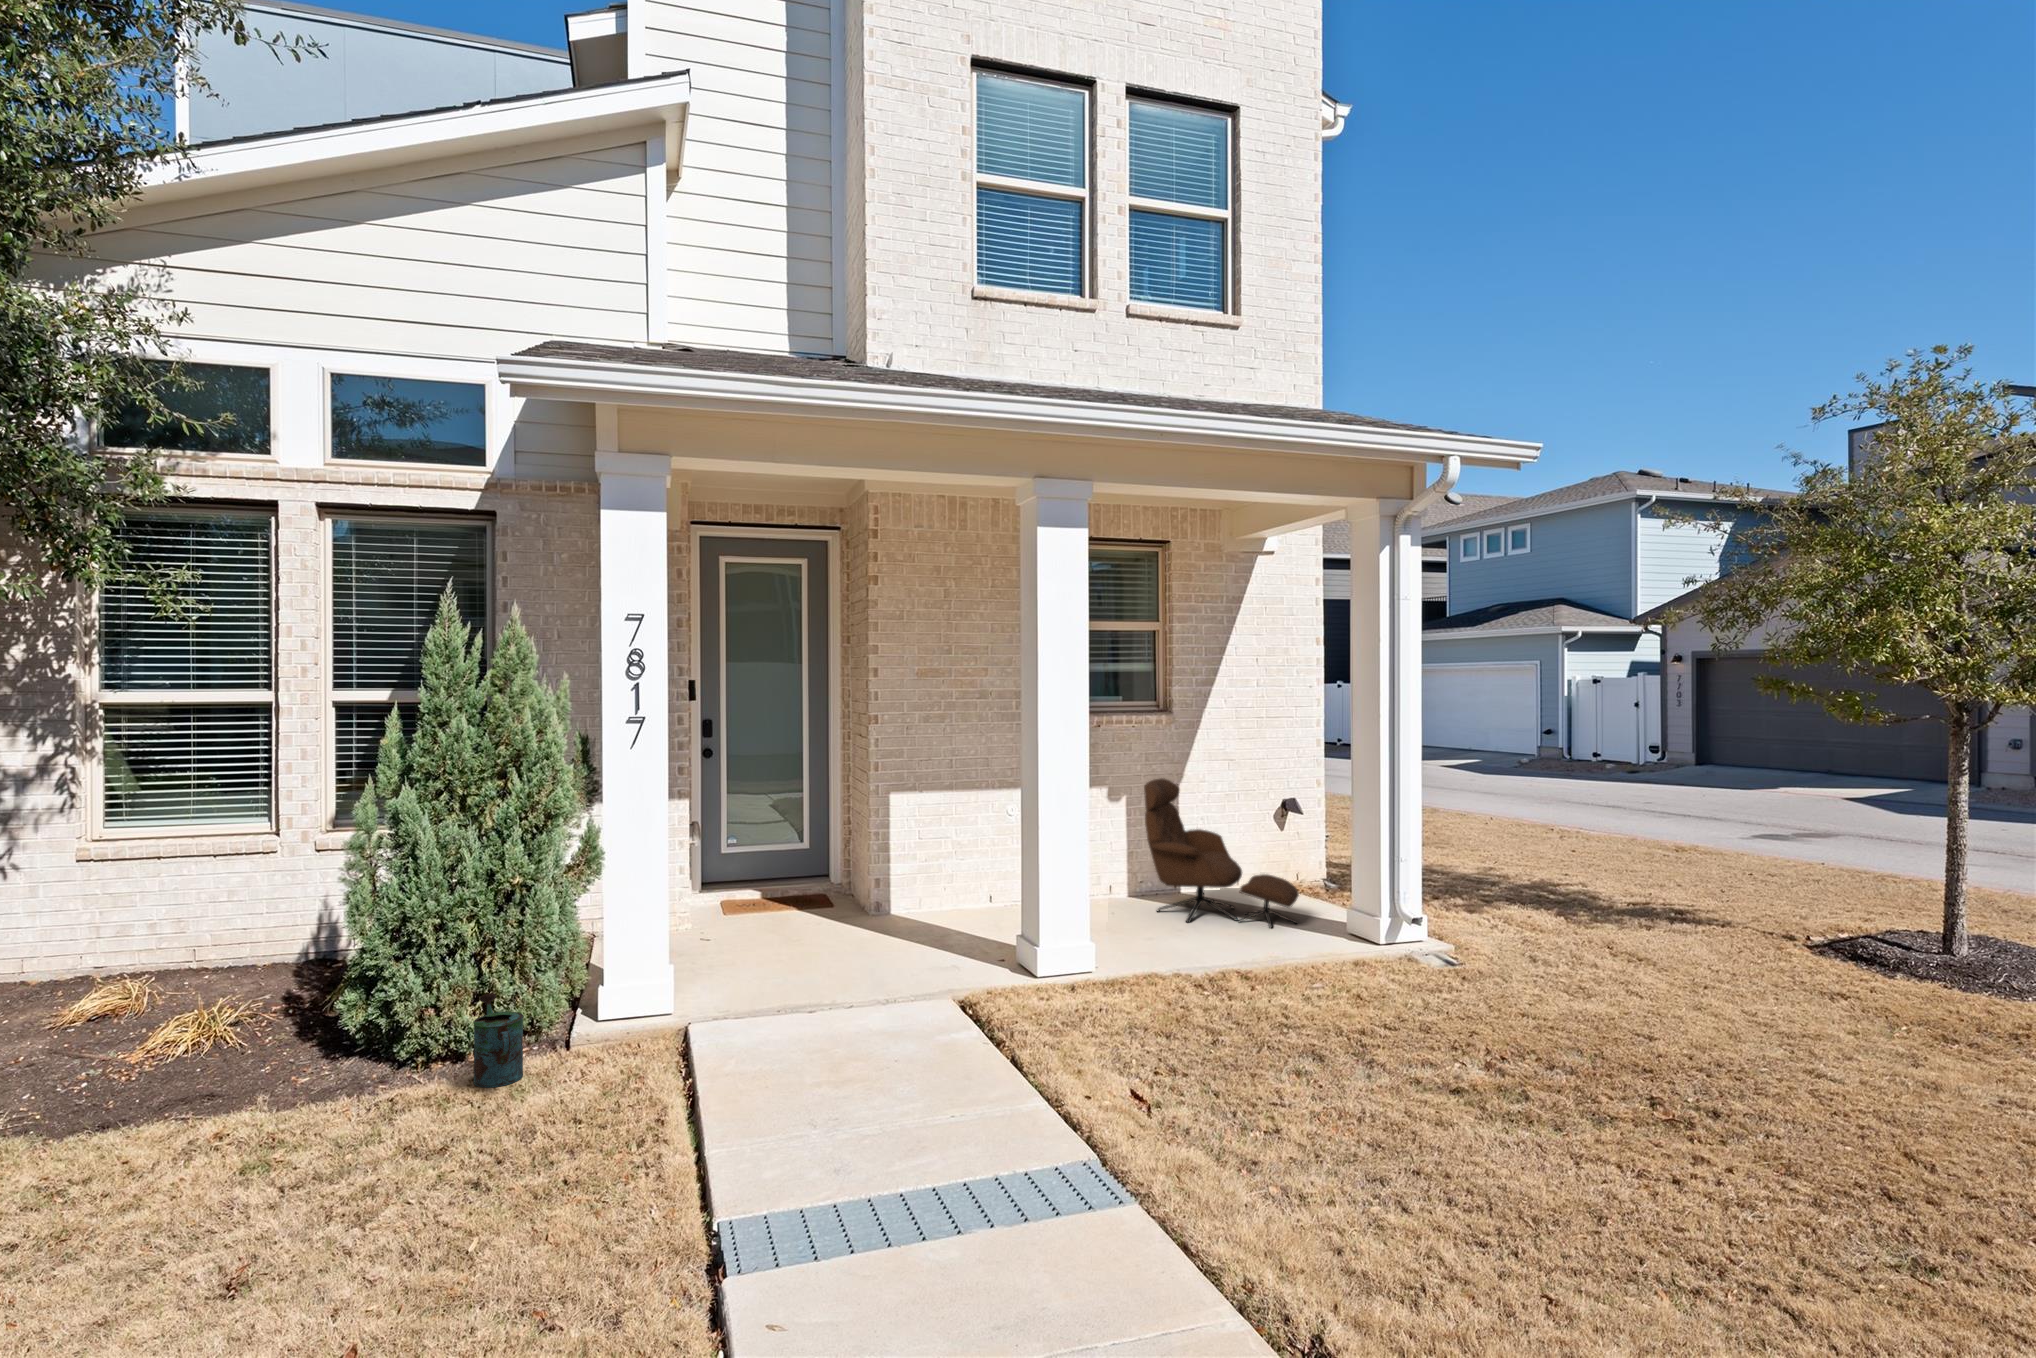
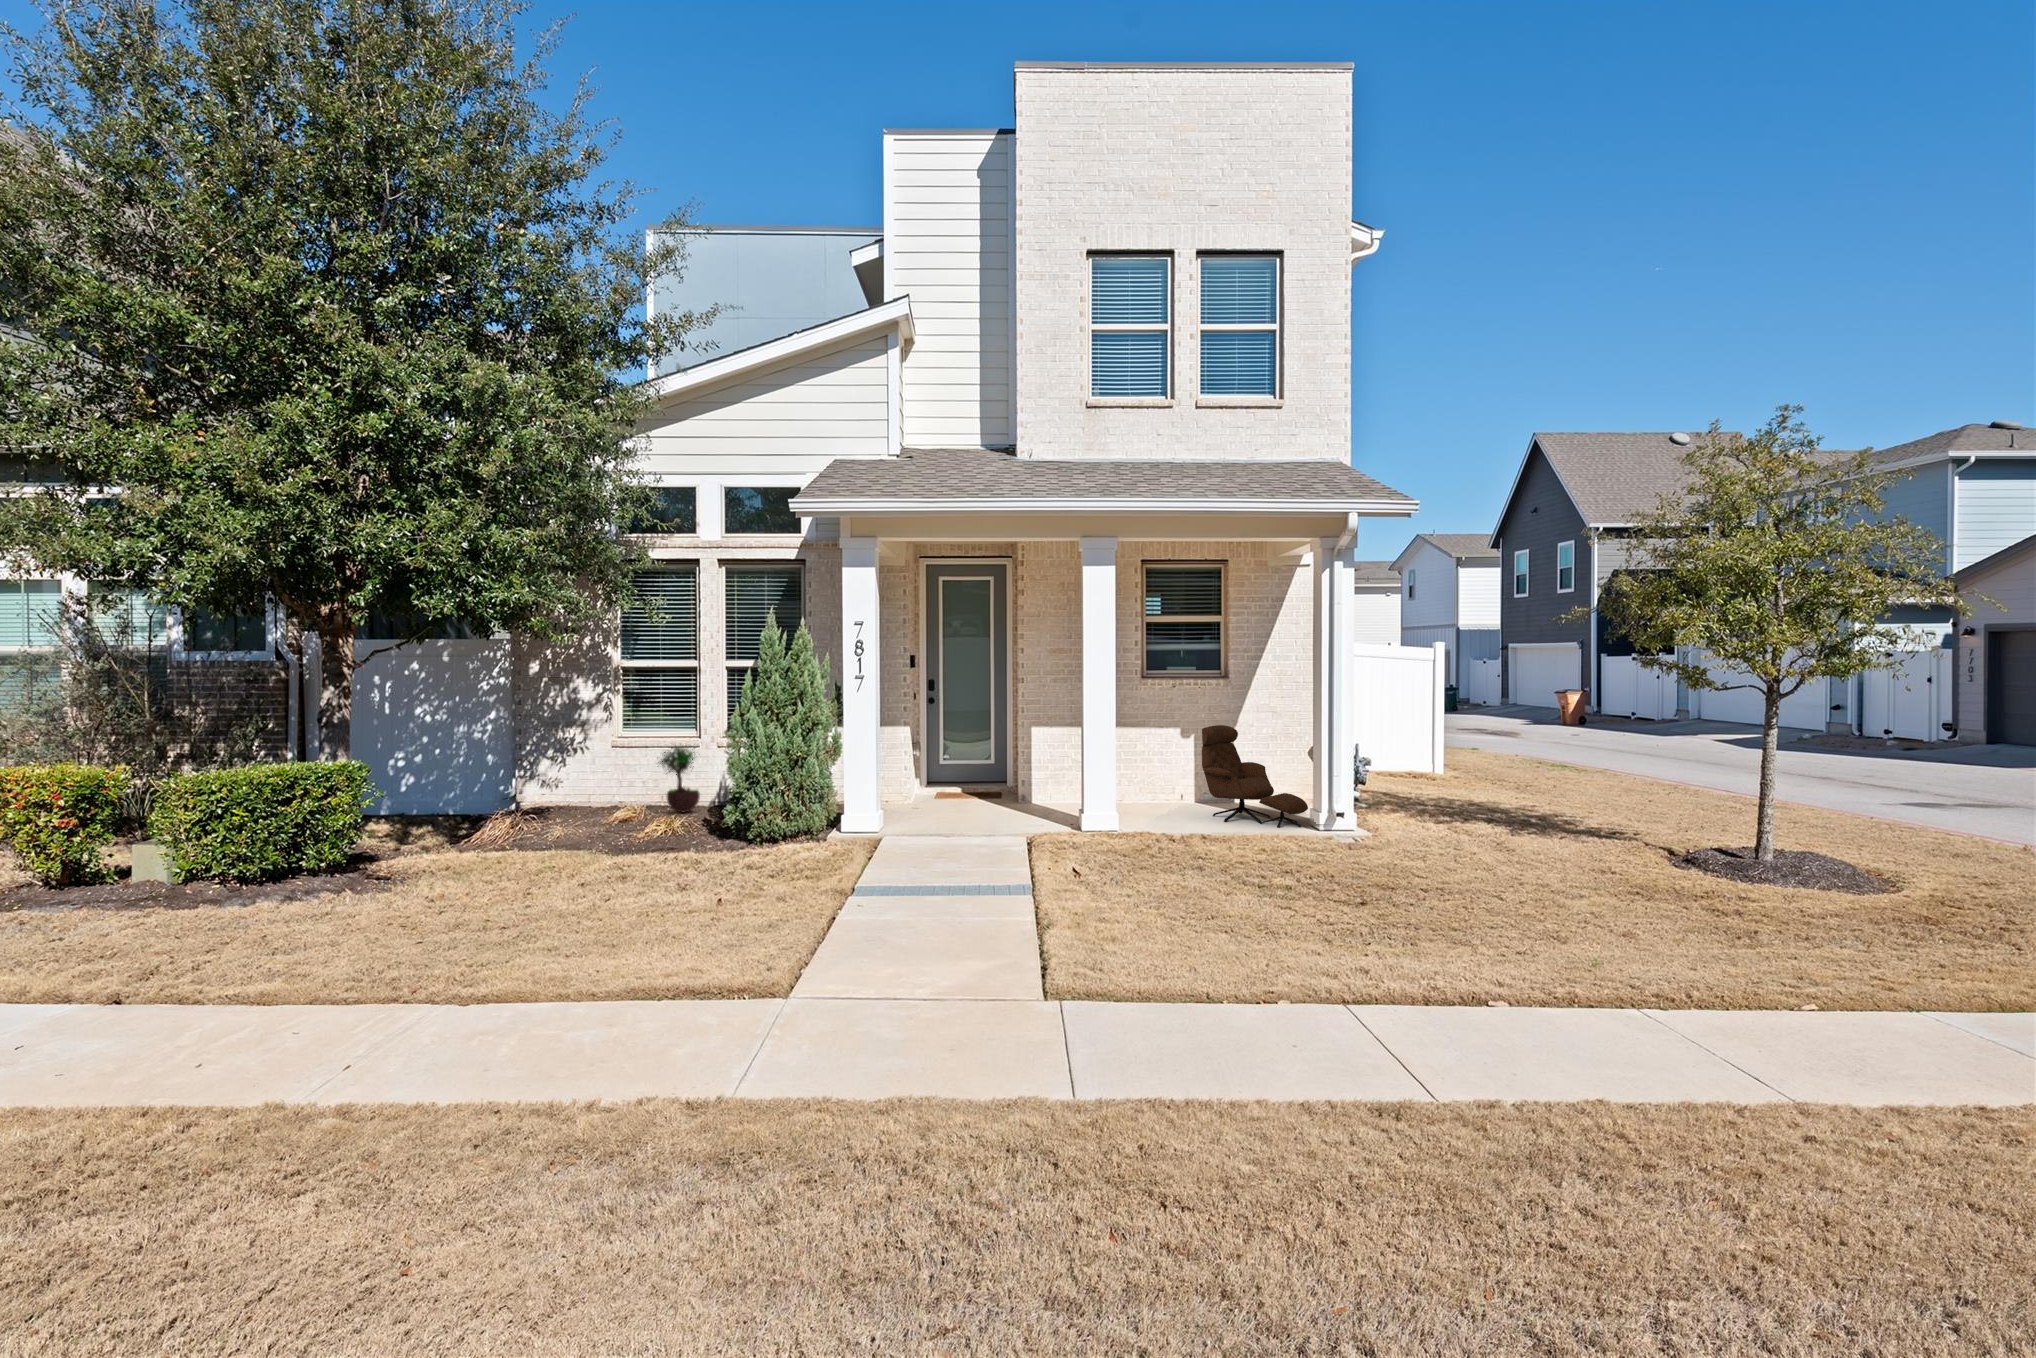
potted tree: none [174,845,278,987] -> present [658,746,700,812]
watering can: present [473,993,523,1088] -> none [778,810,801,850]

